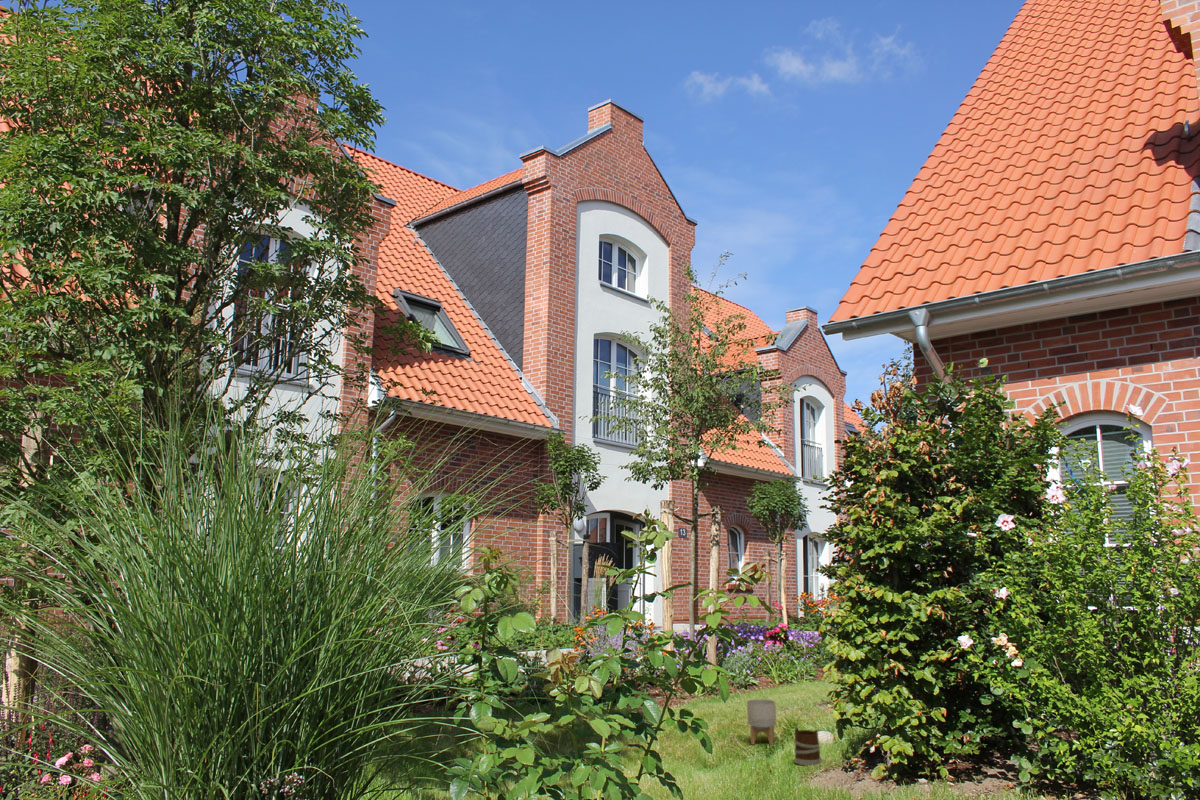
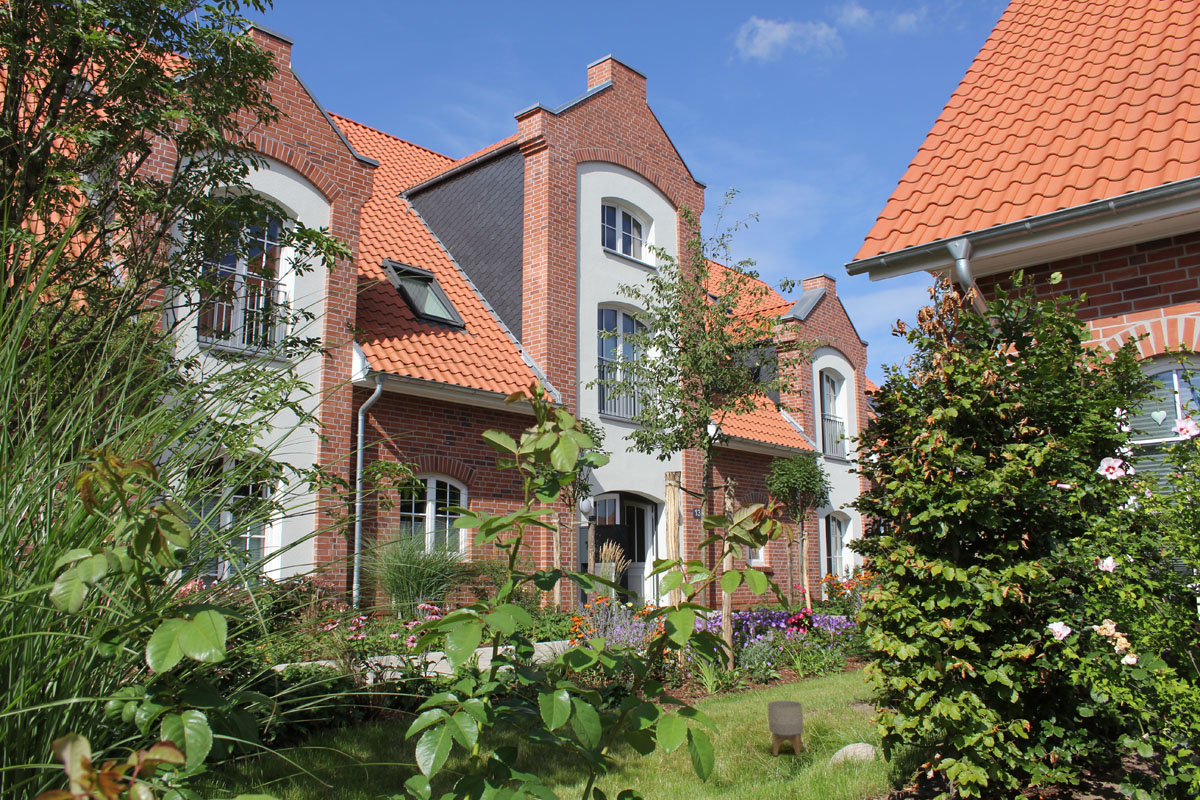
wooden bucket: present [794,728,821,766] -> none [827,722,862,789]

